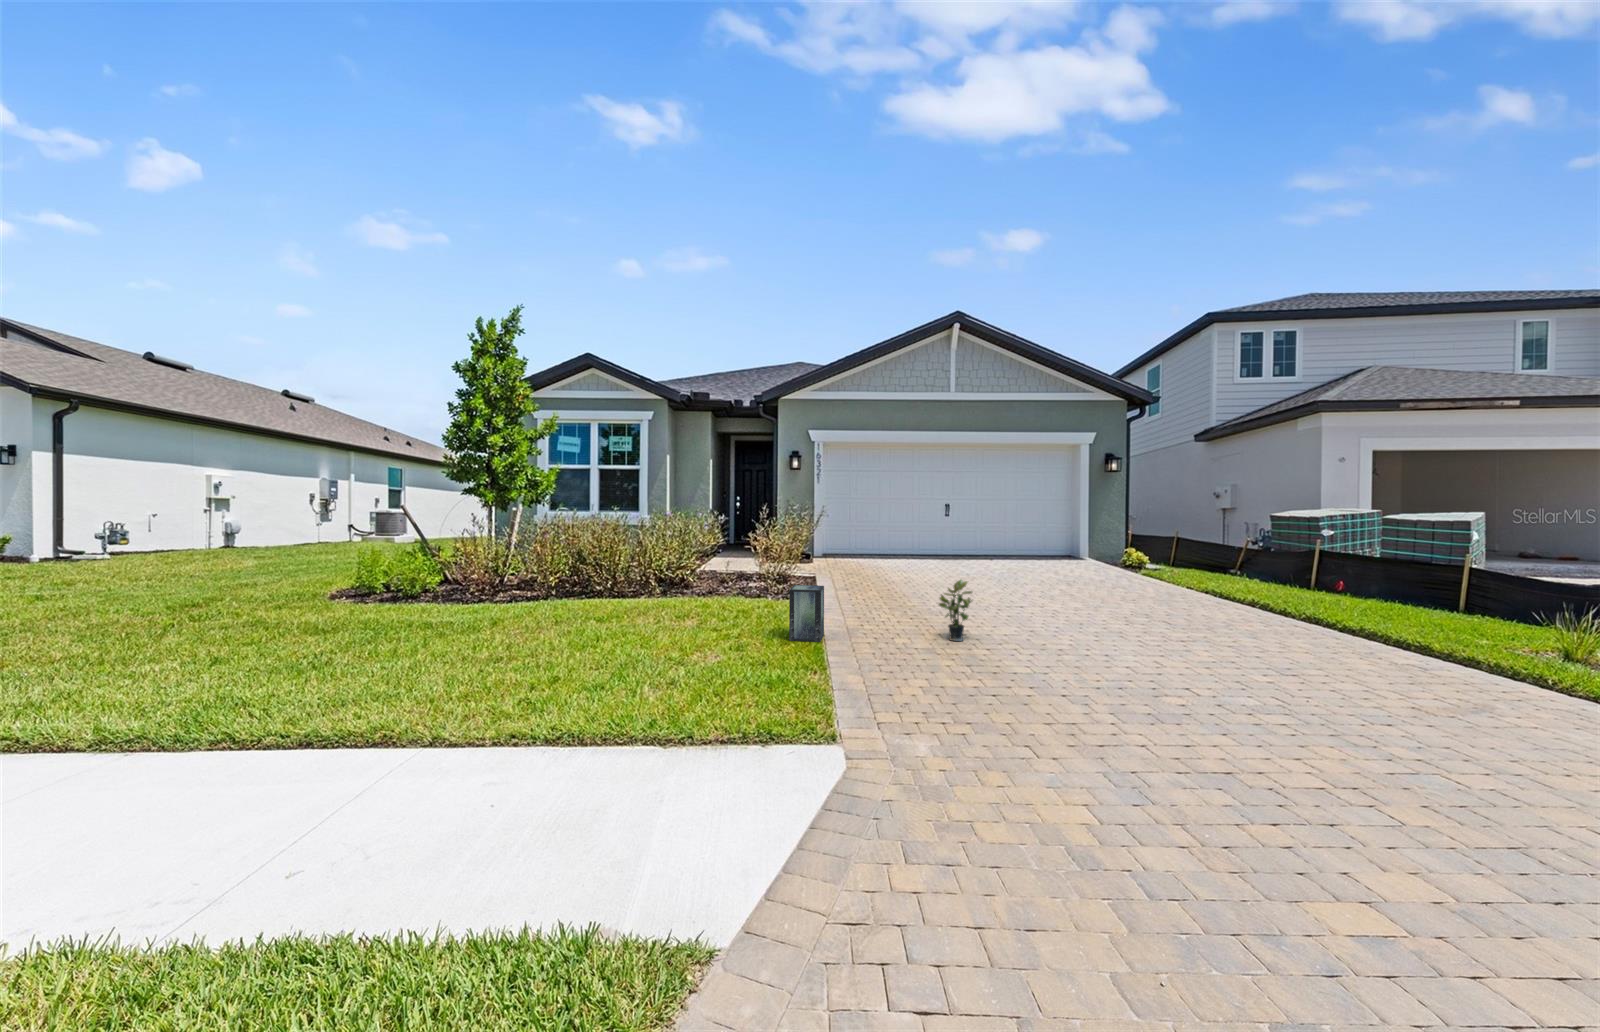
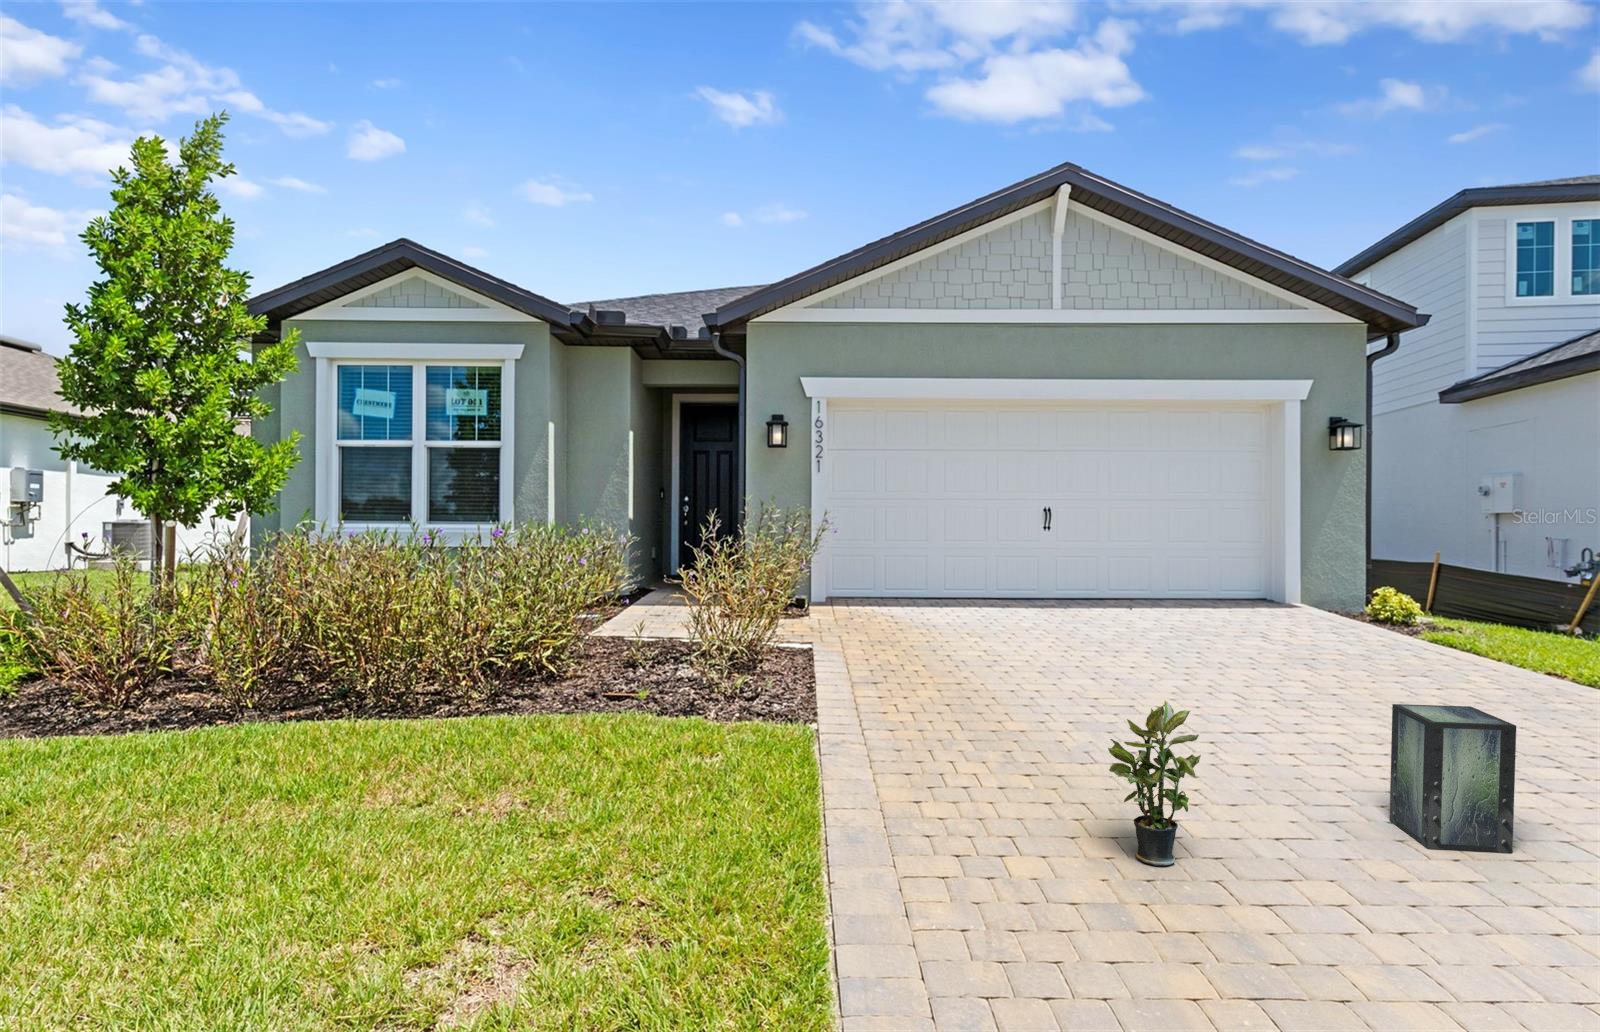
storage box: present [789,585,824,642] -> present [1390,704,1516,853]

